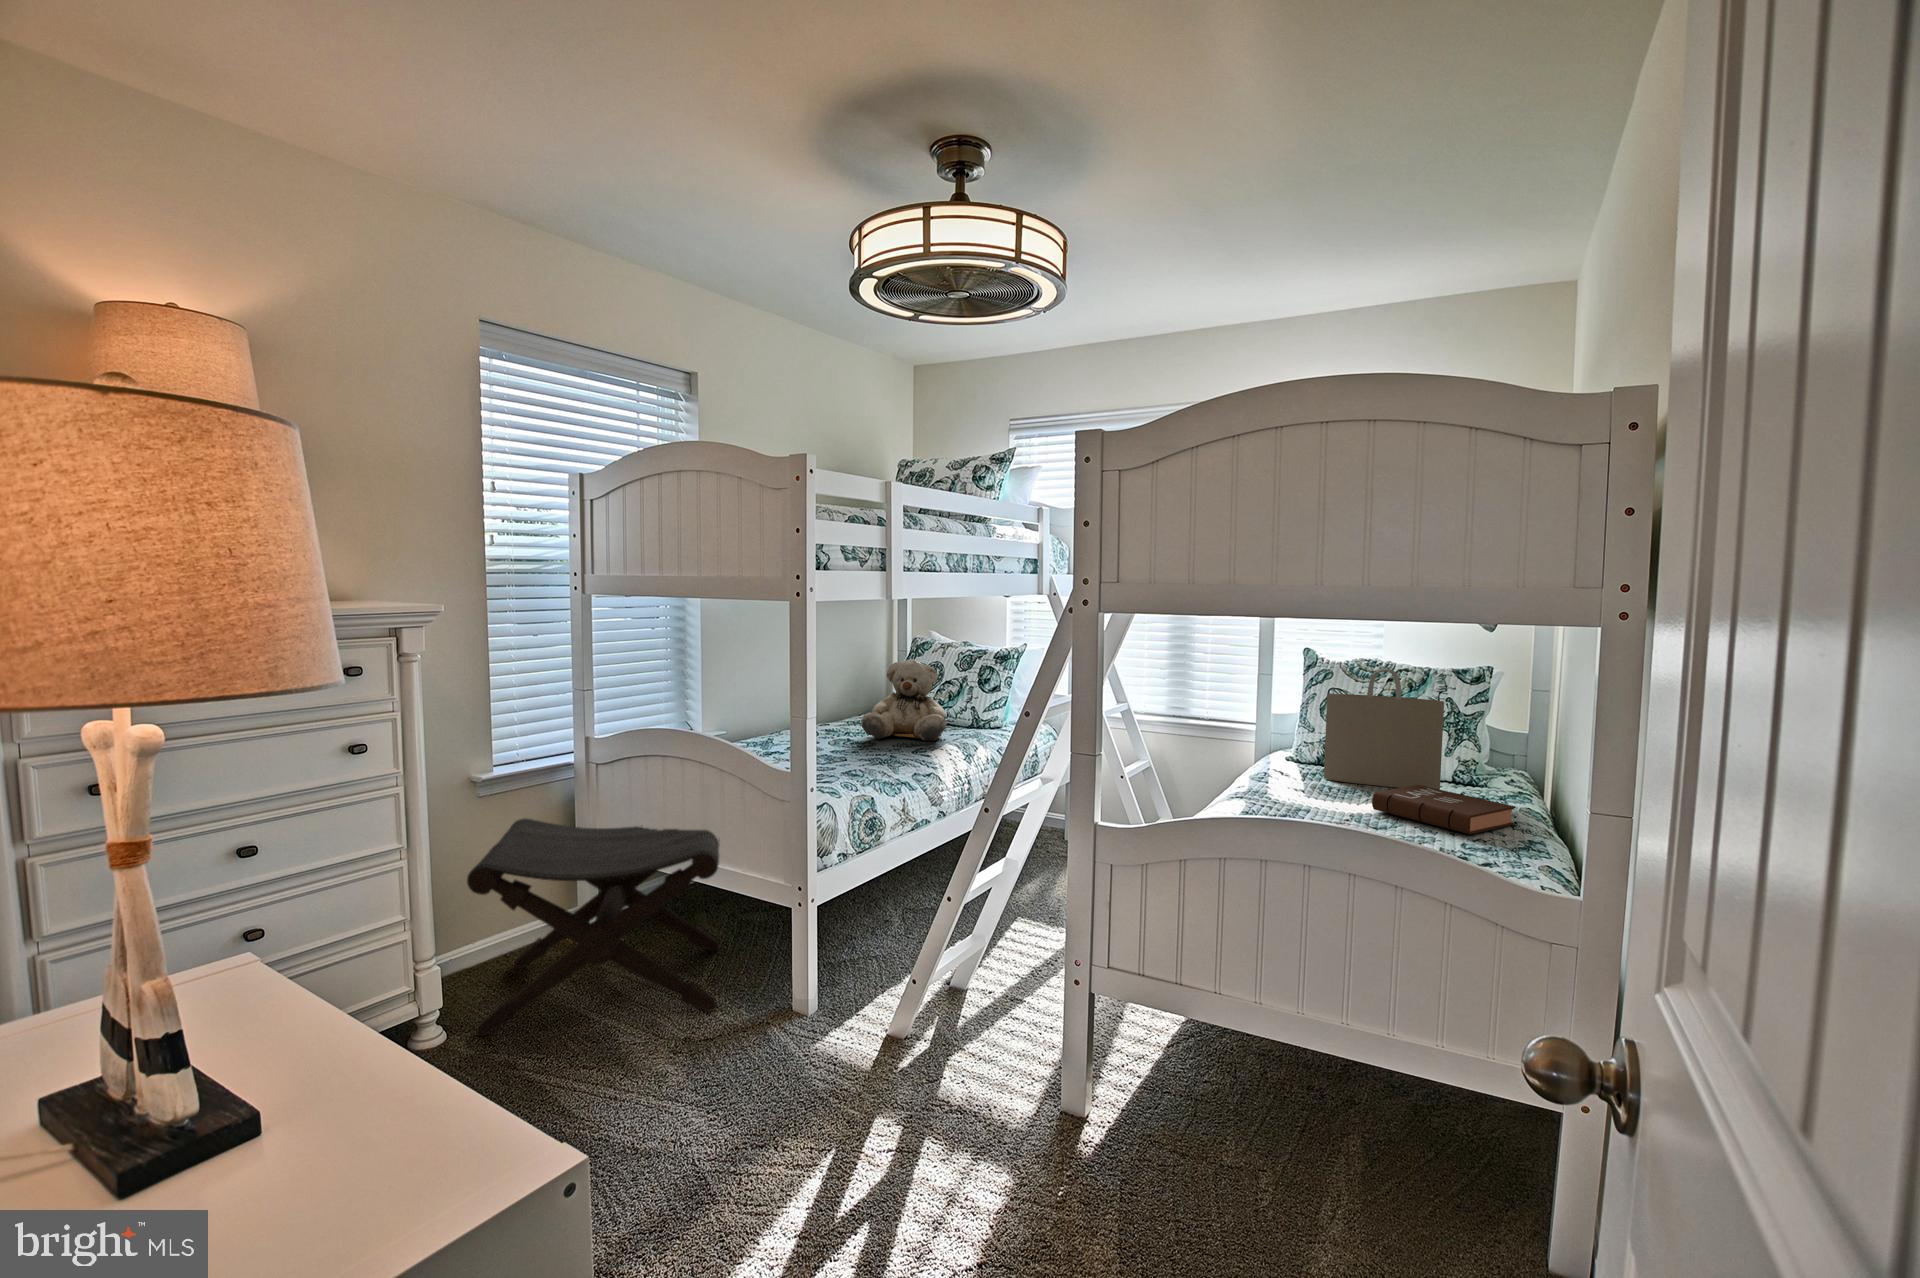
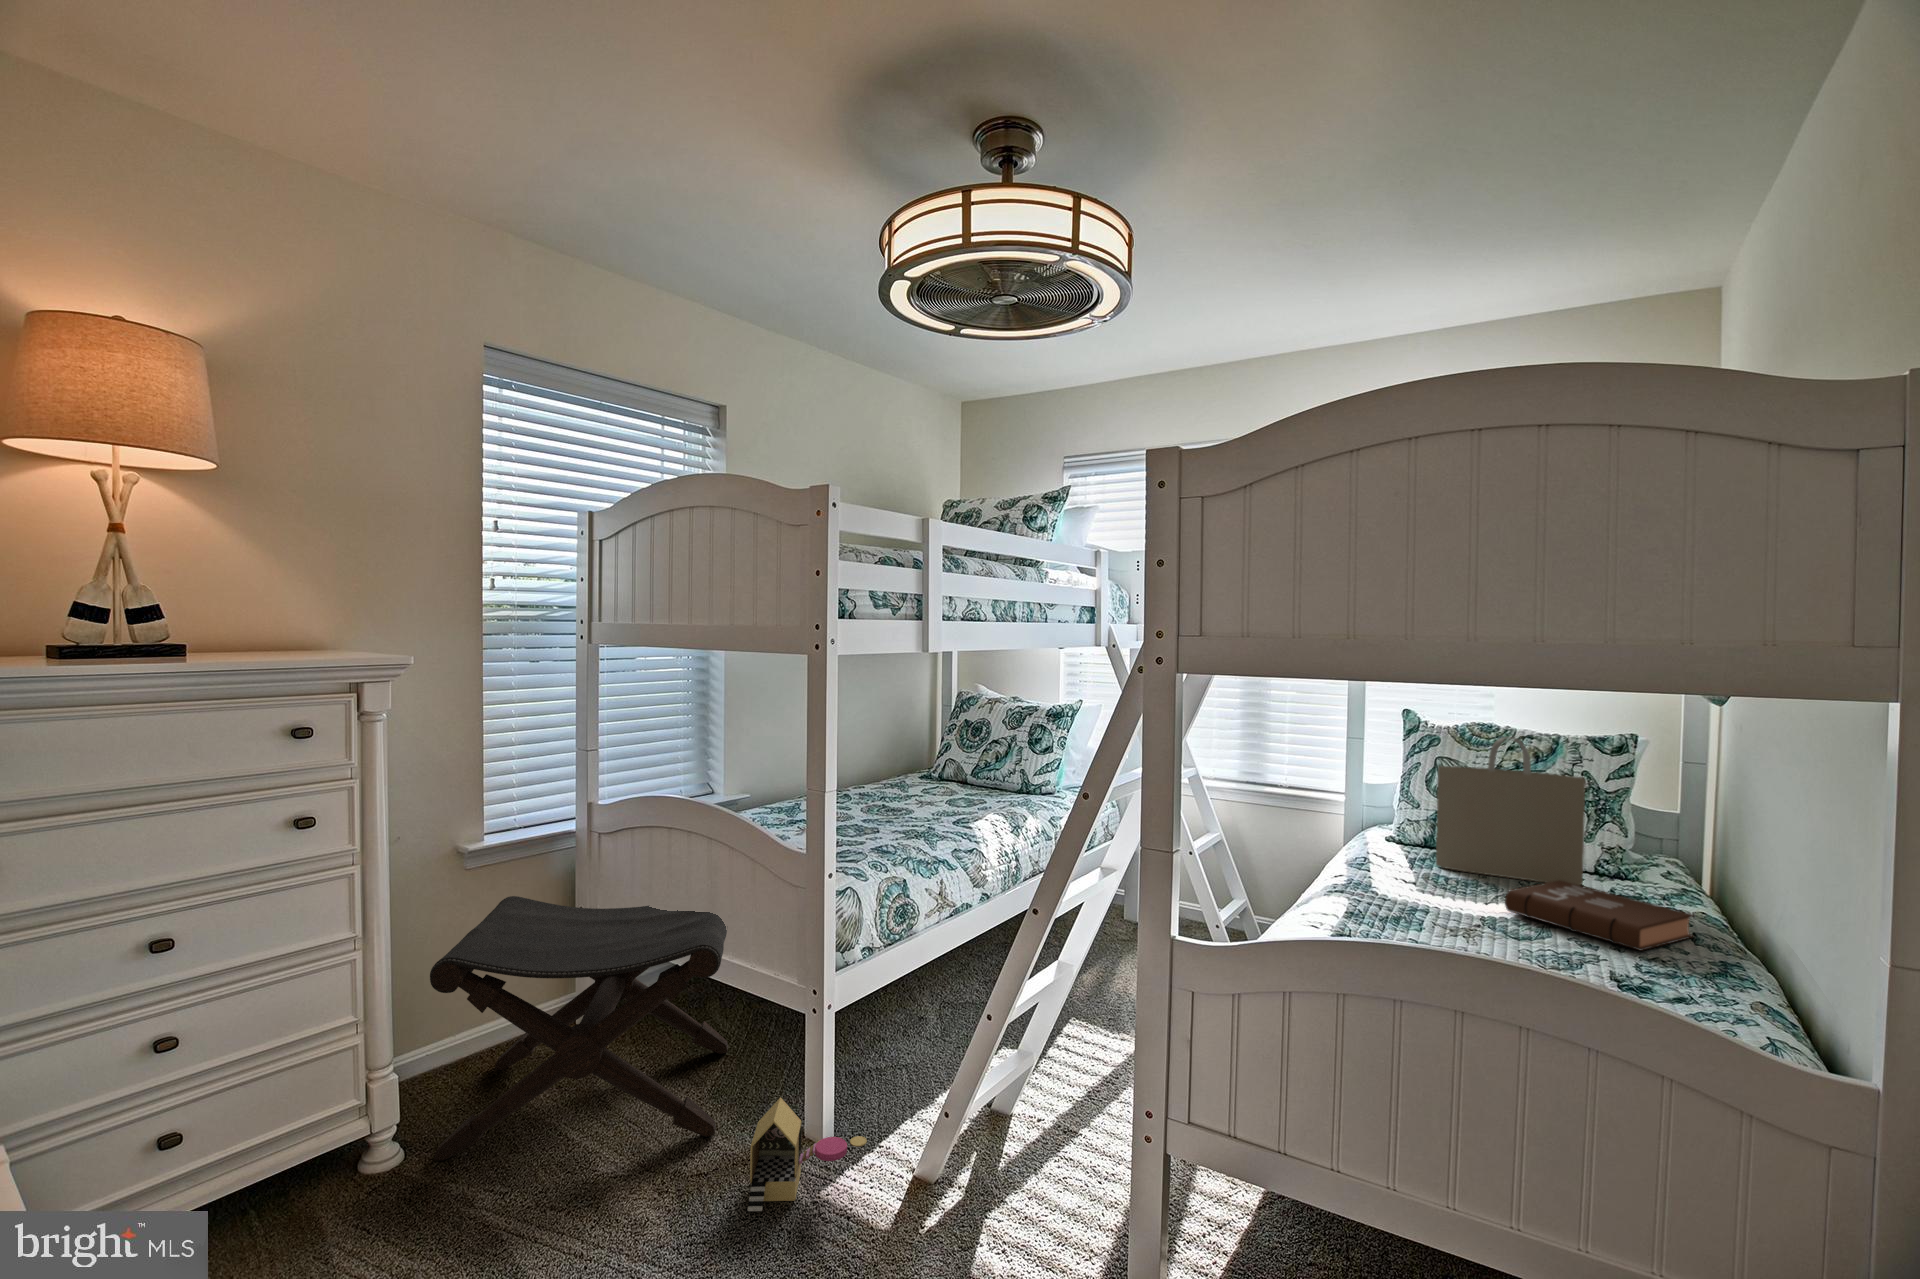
teddy bear: present [862,659,946,741] -> none [898,717,992,810]
toy house: none [751,973,848,1061] -> present [748,1097,867,1211]

